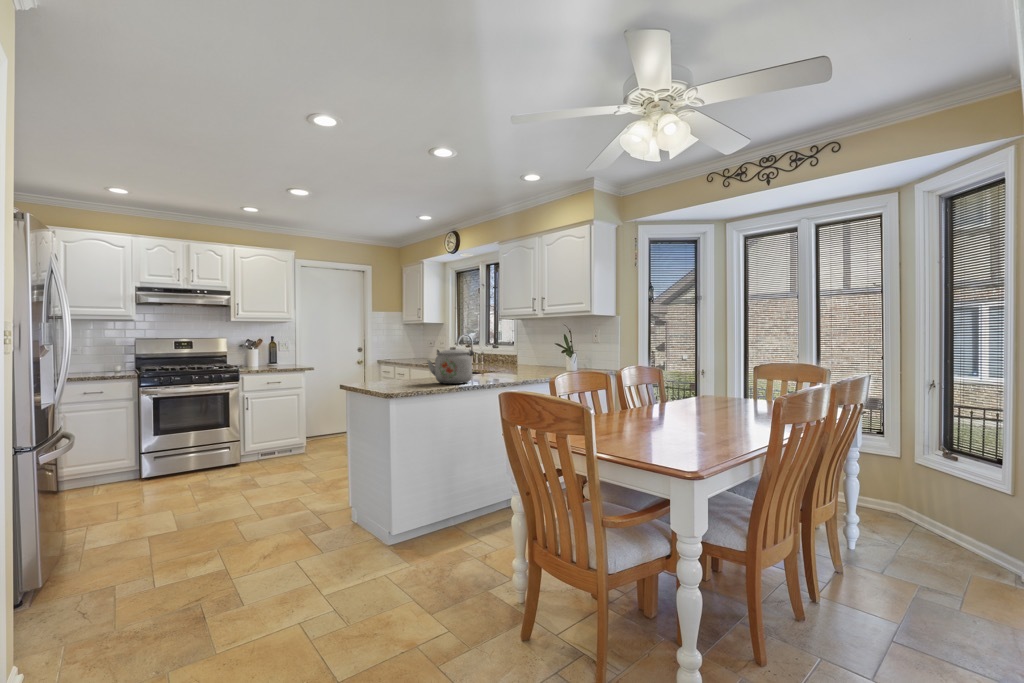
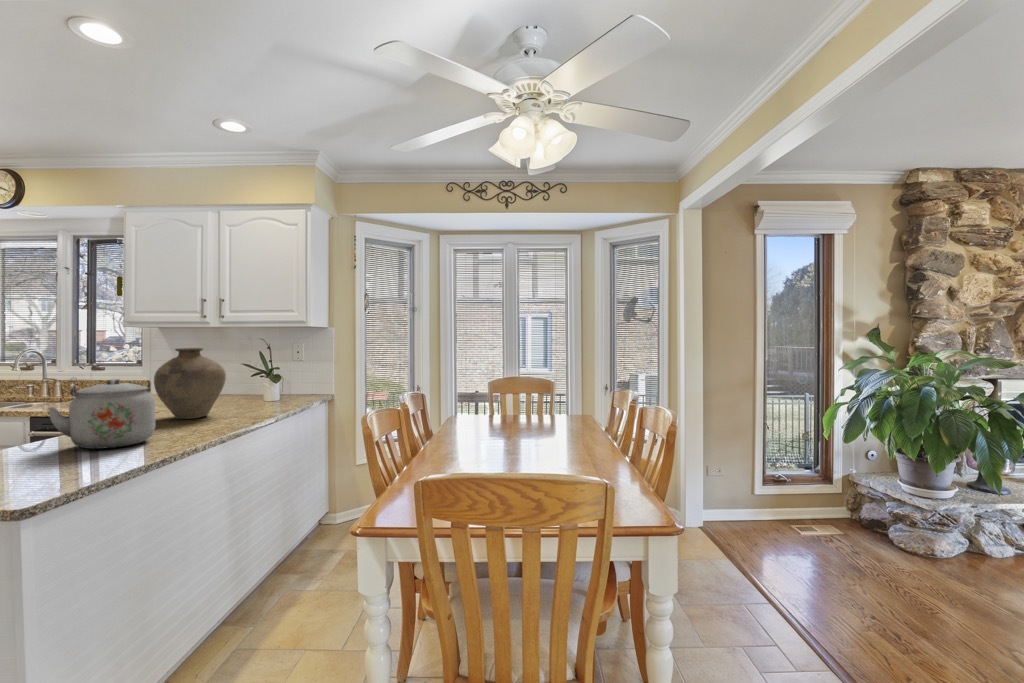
vase: none [490,331,529,377] -> present [154,348,226,419]

